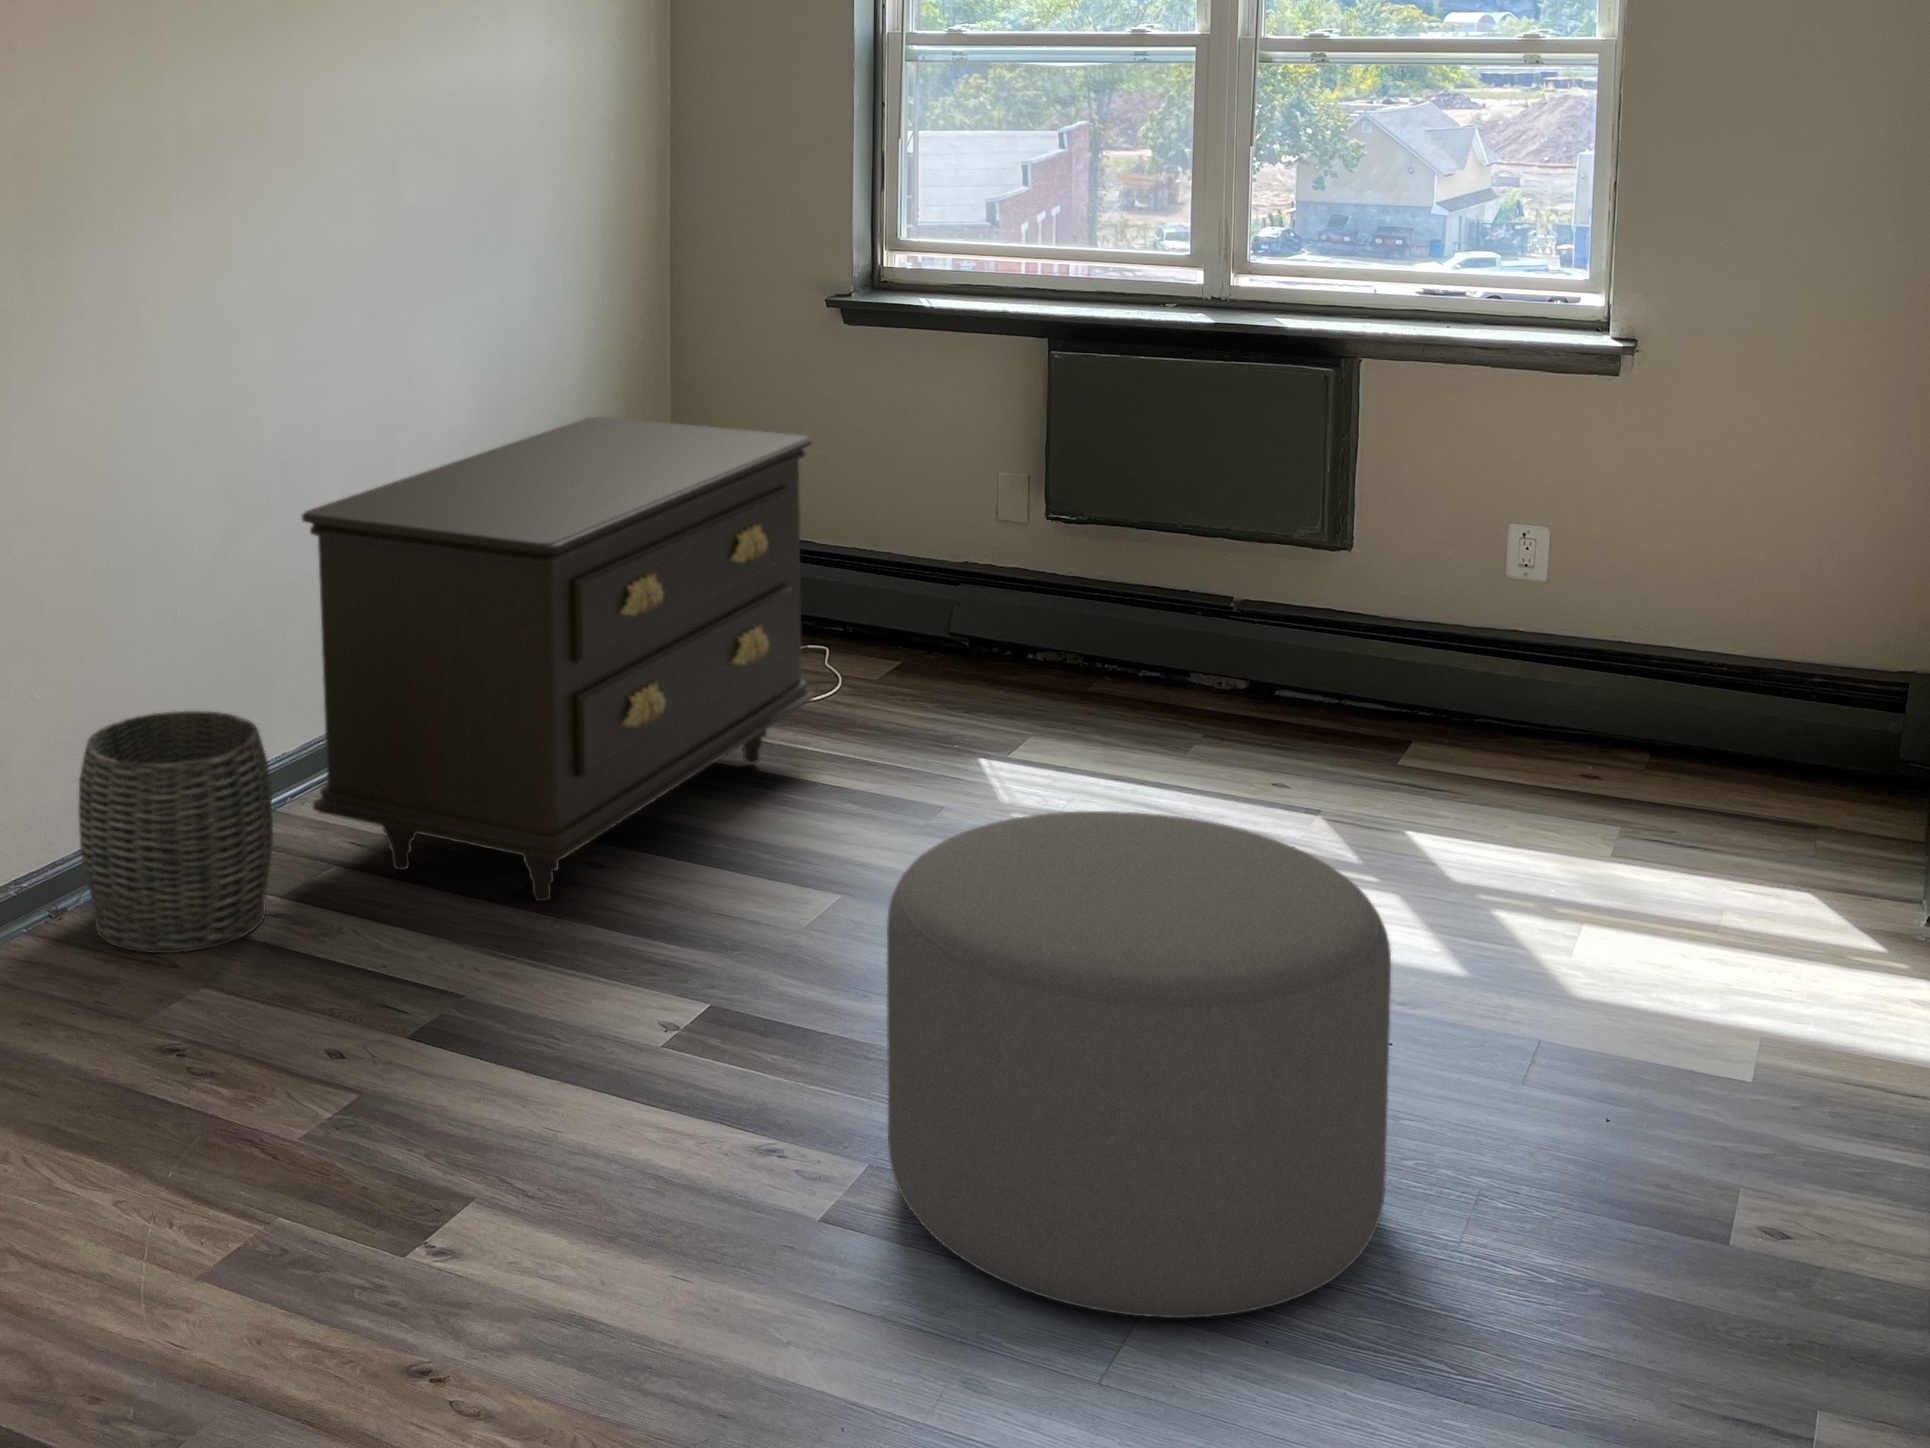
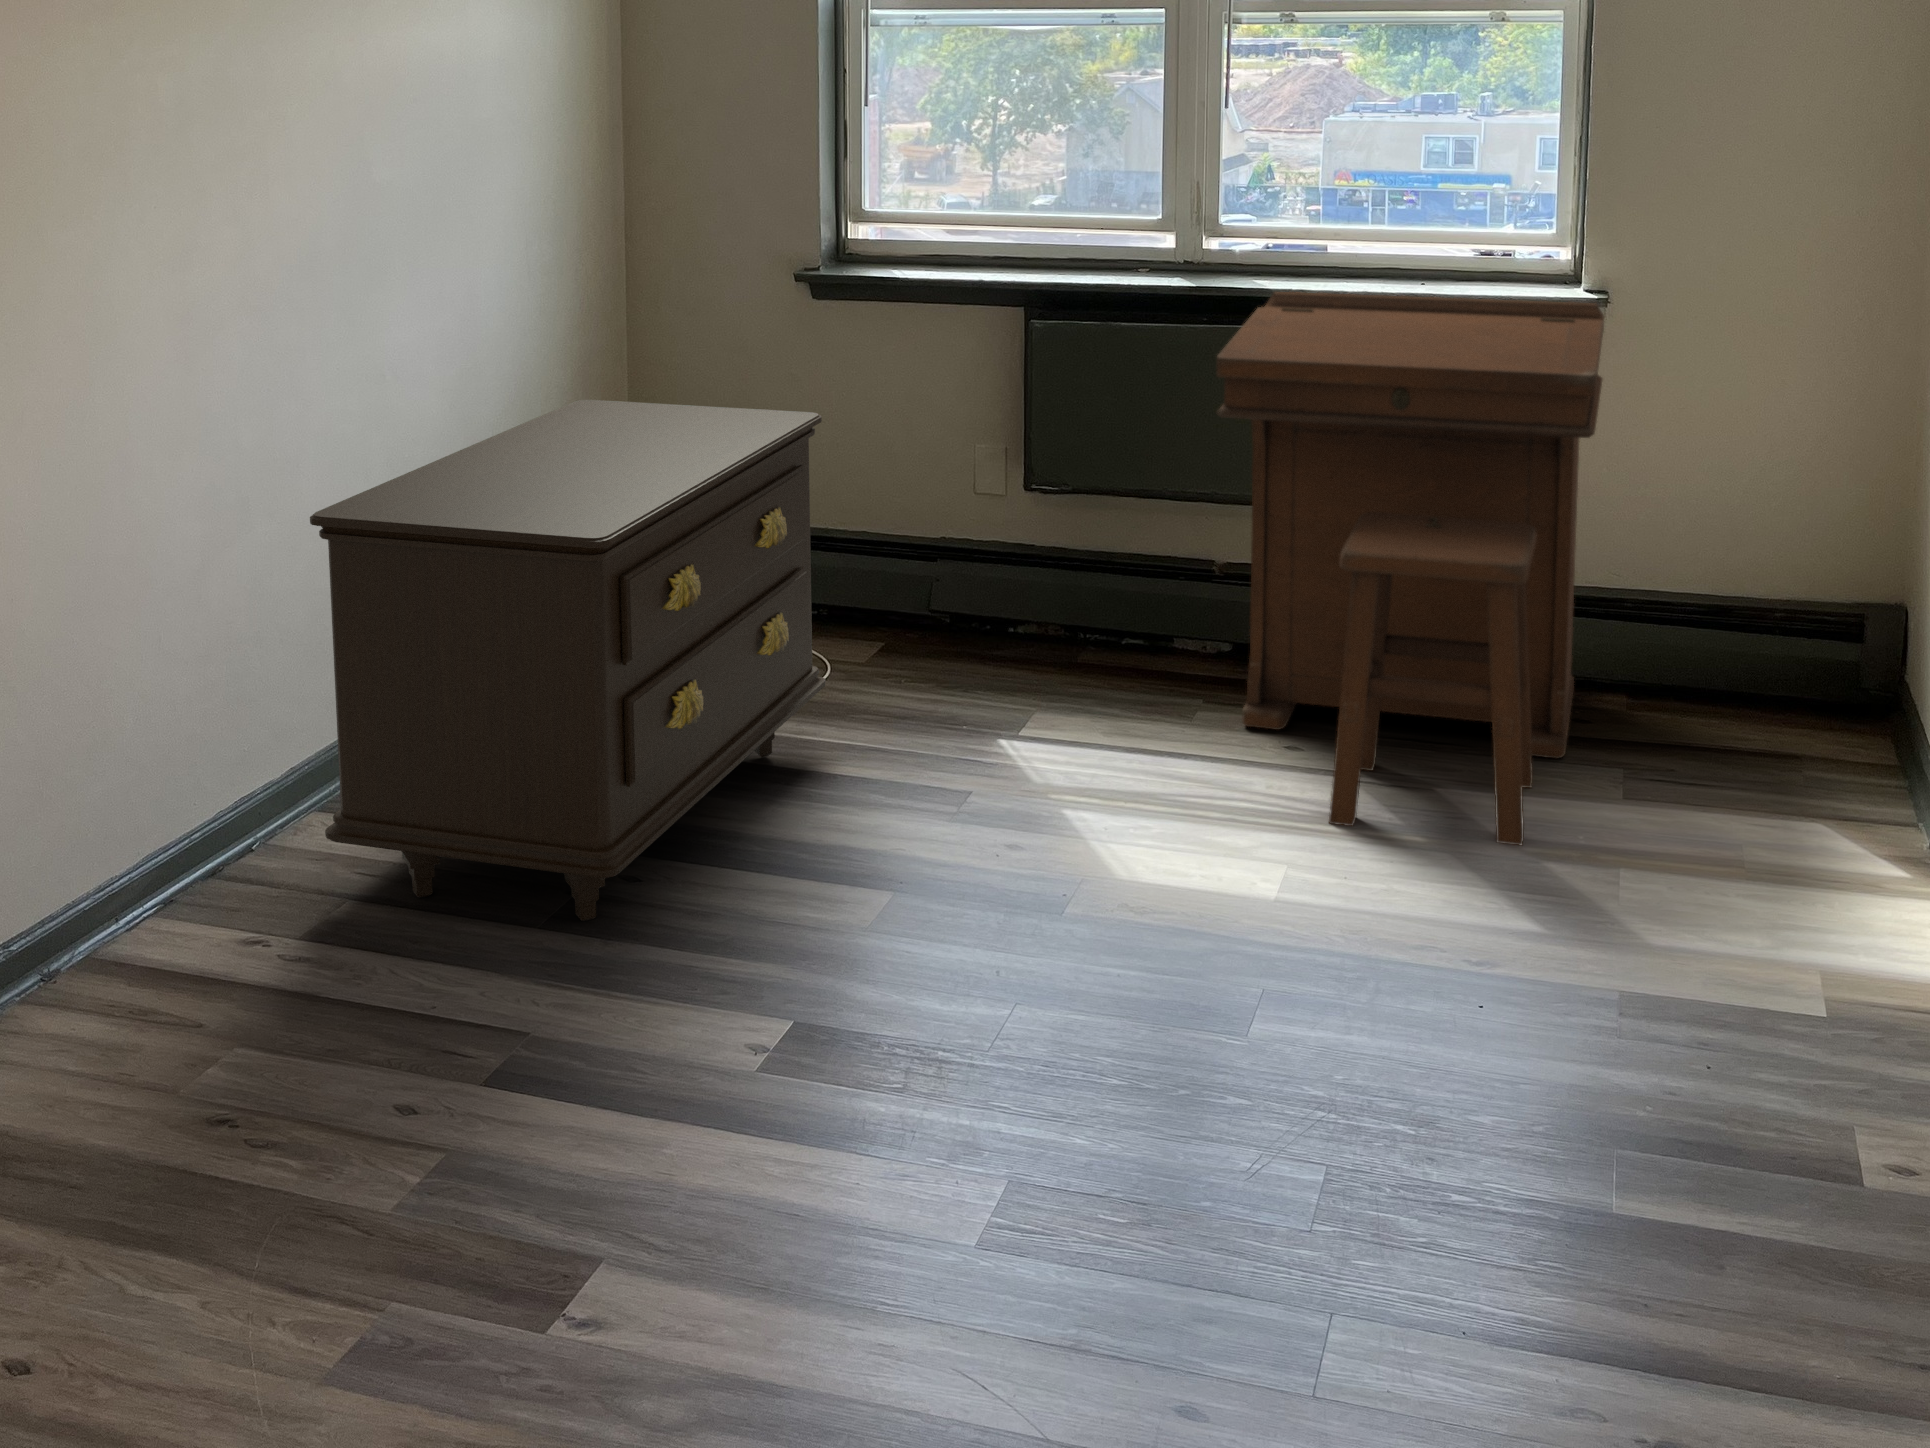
desk: none [1199,330,1631,896] -> present [1216,292,1604,845]
woven basket: present [79,711,273,953] -> none [73,739,294,1012]
ottoman: present [887,811,1391,1318] -> none [1046,794,1569,1323]

